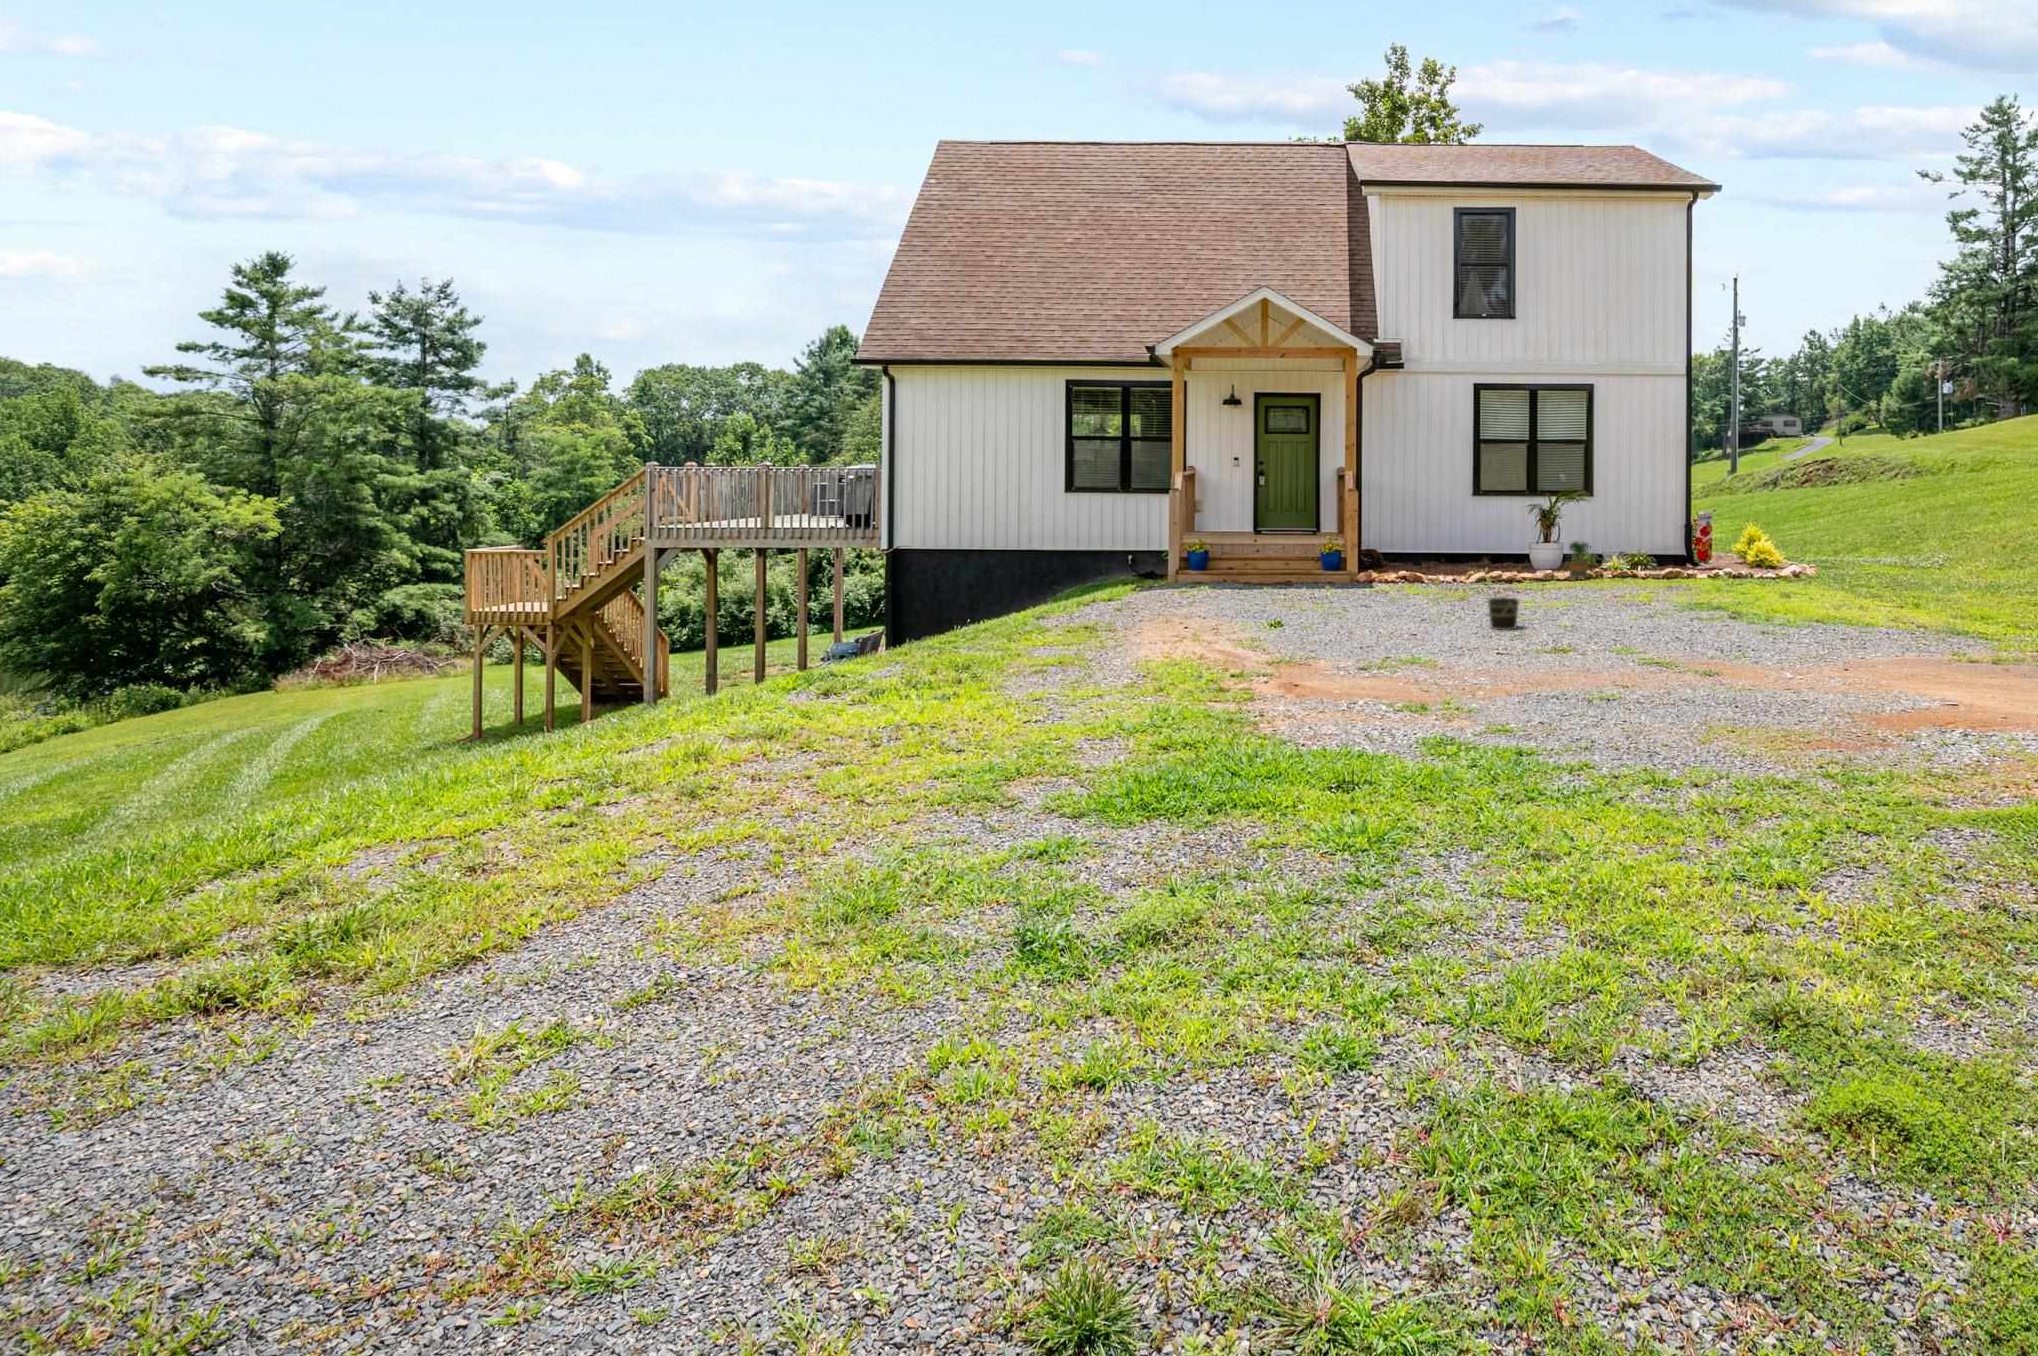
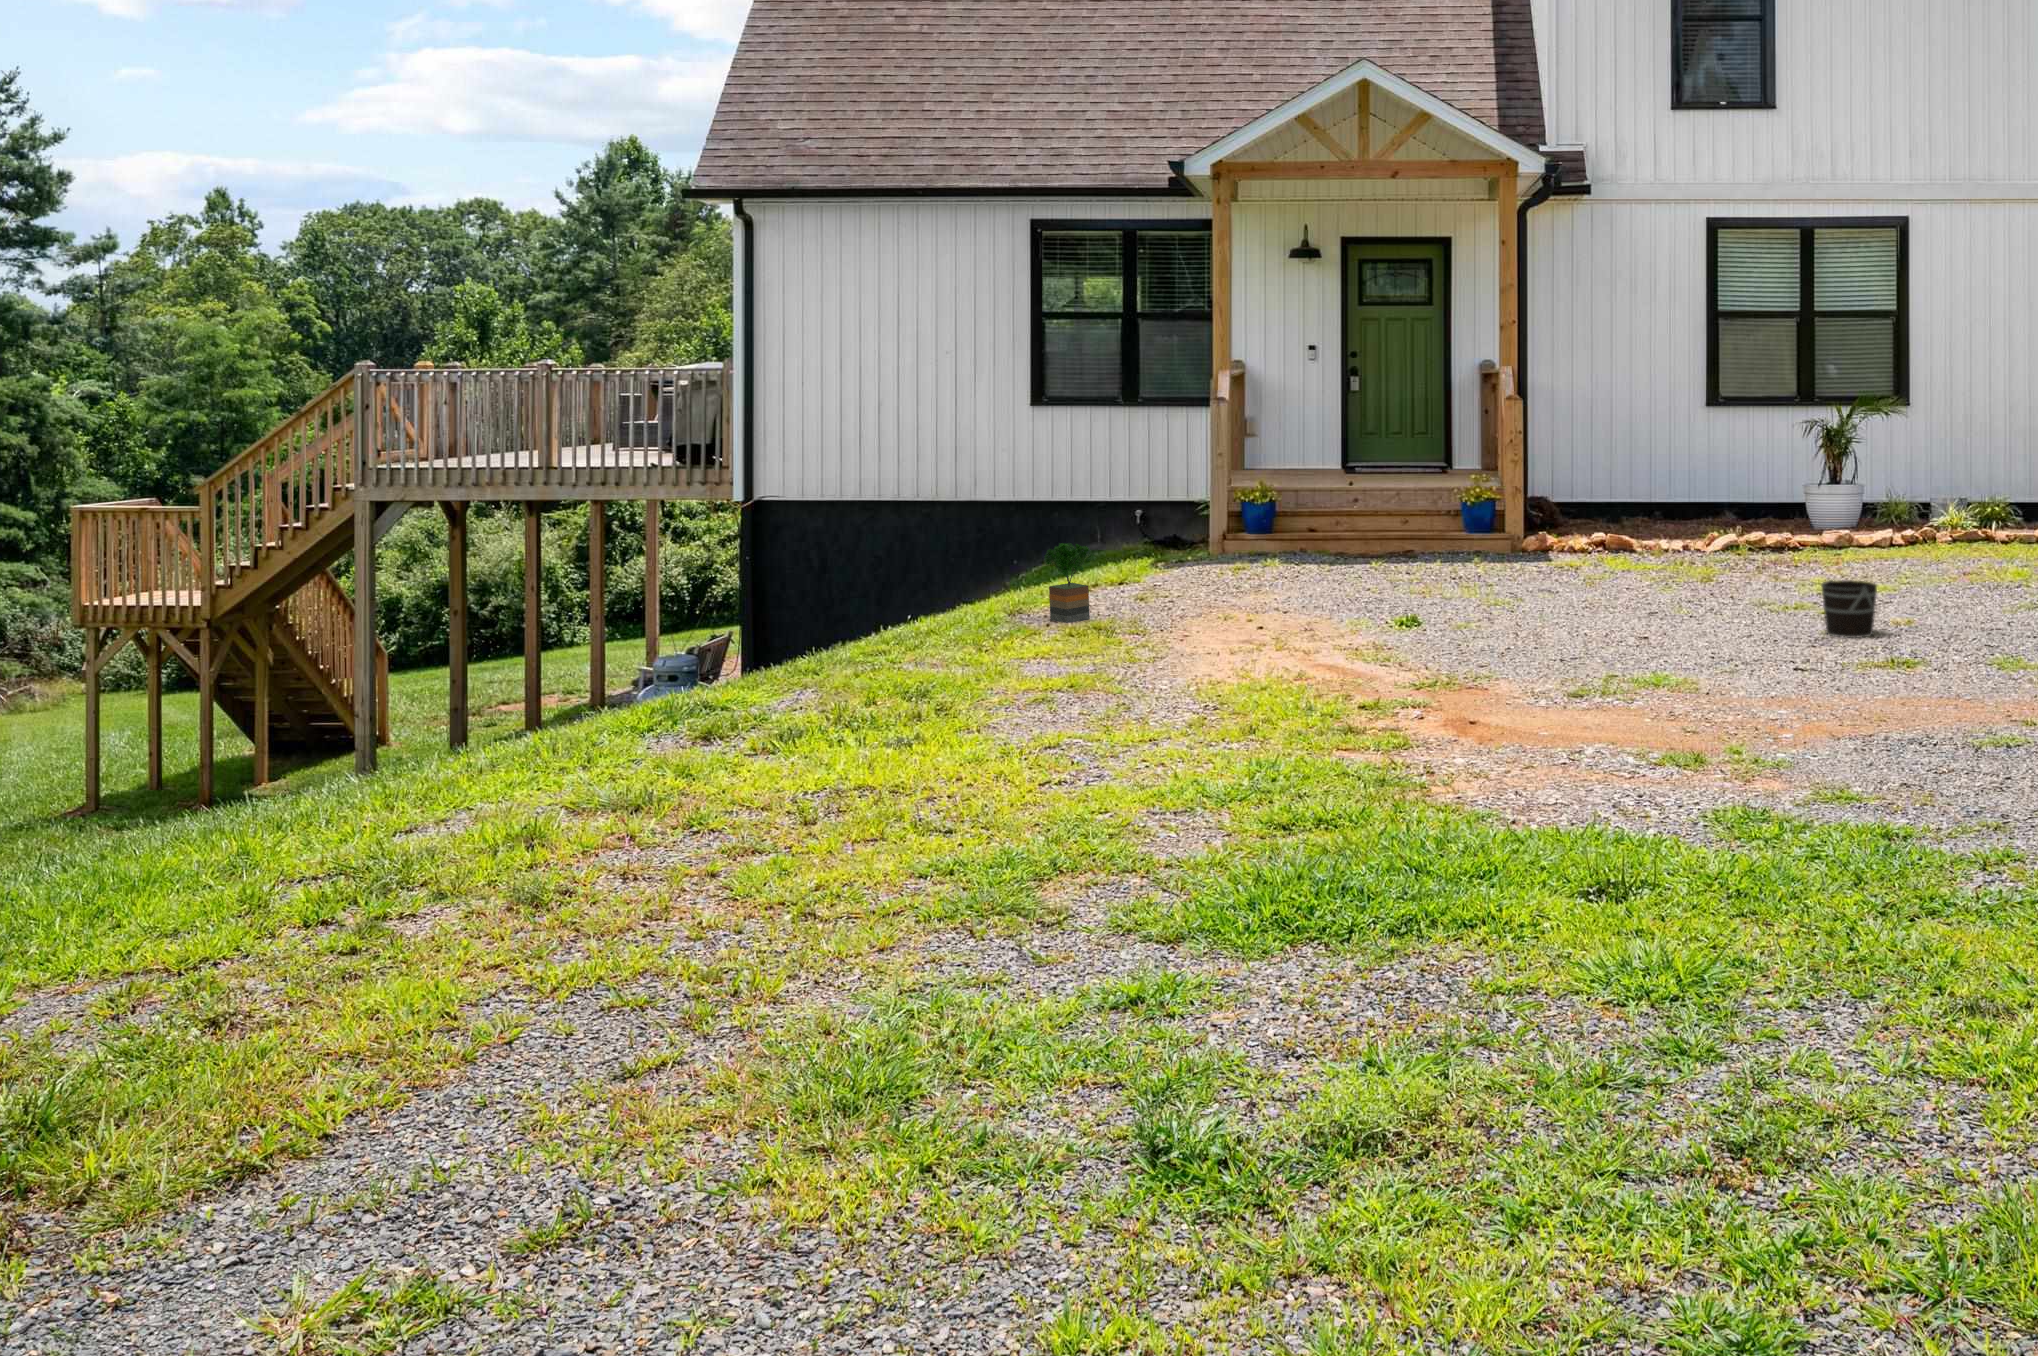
potted tree: present [1569,541,1591,578] -> present [1044,543,1096,623]

